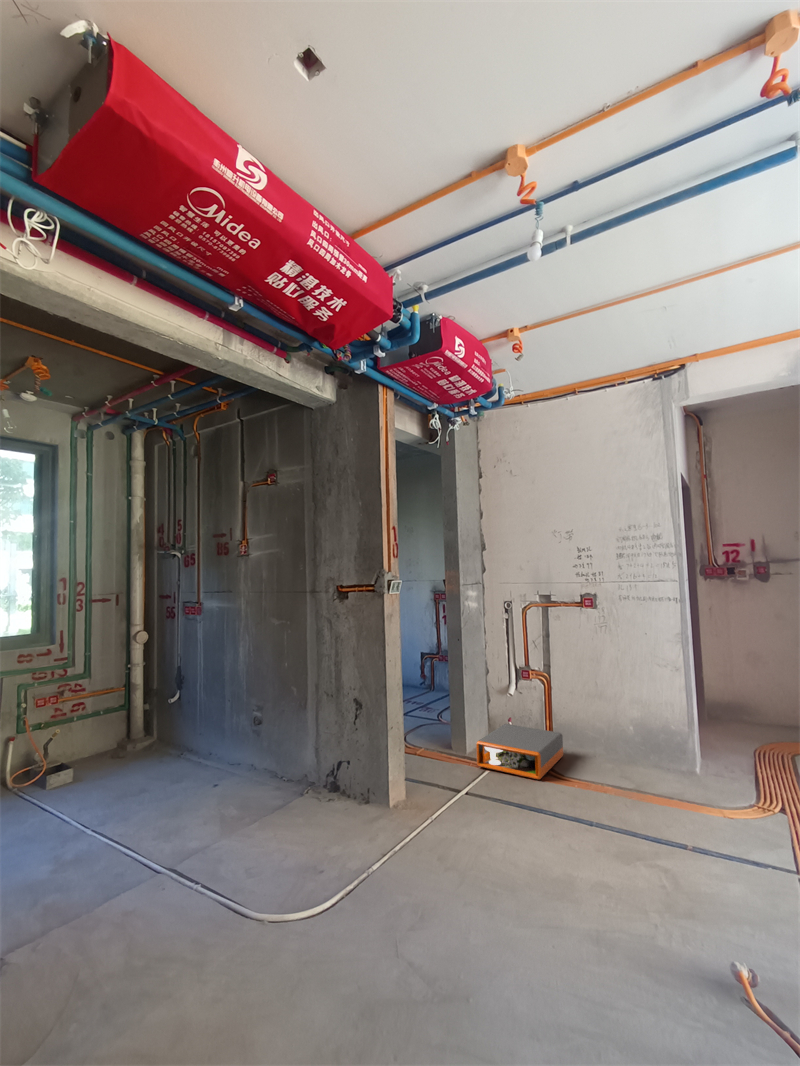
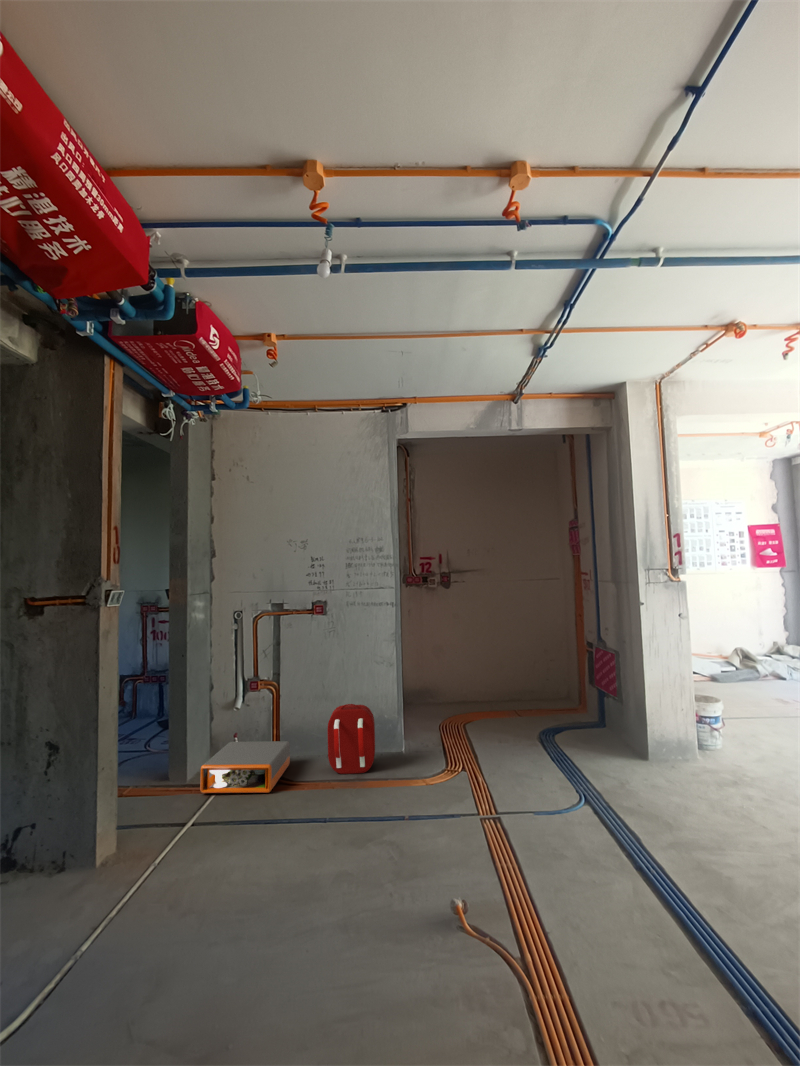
backpack: none [600,705,658,781] -> present [328,704,375,774]

